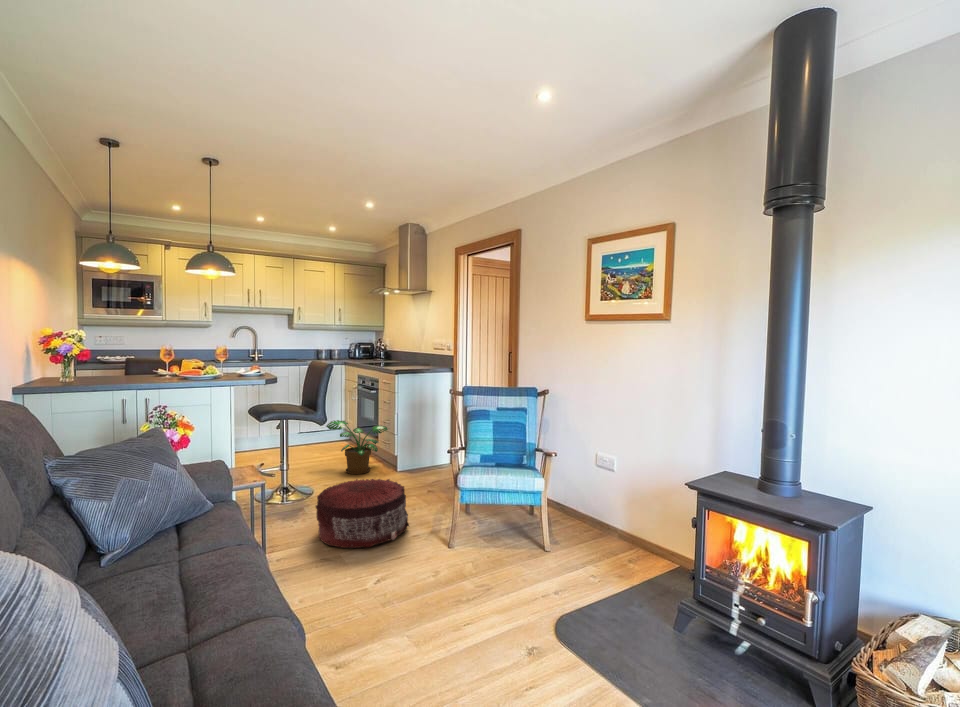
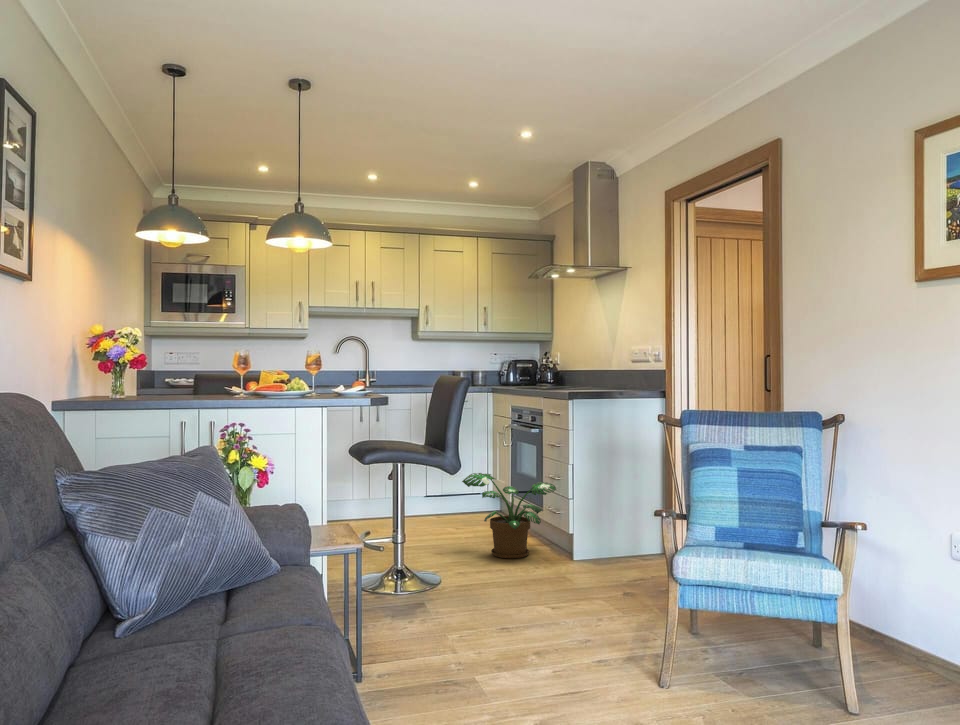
pouf: present [316,479,409,548] -> none [439,558,590,670]

